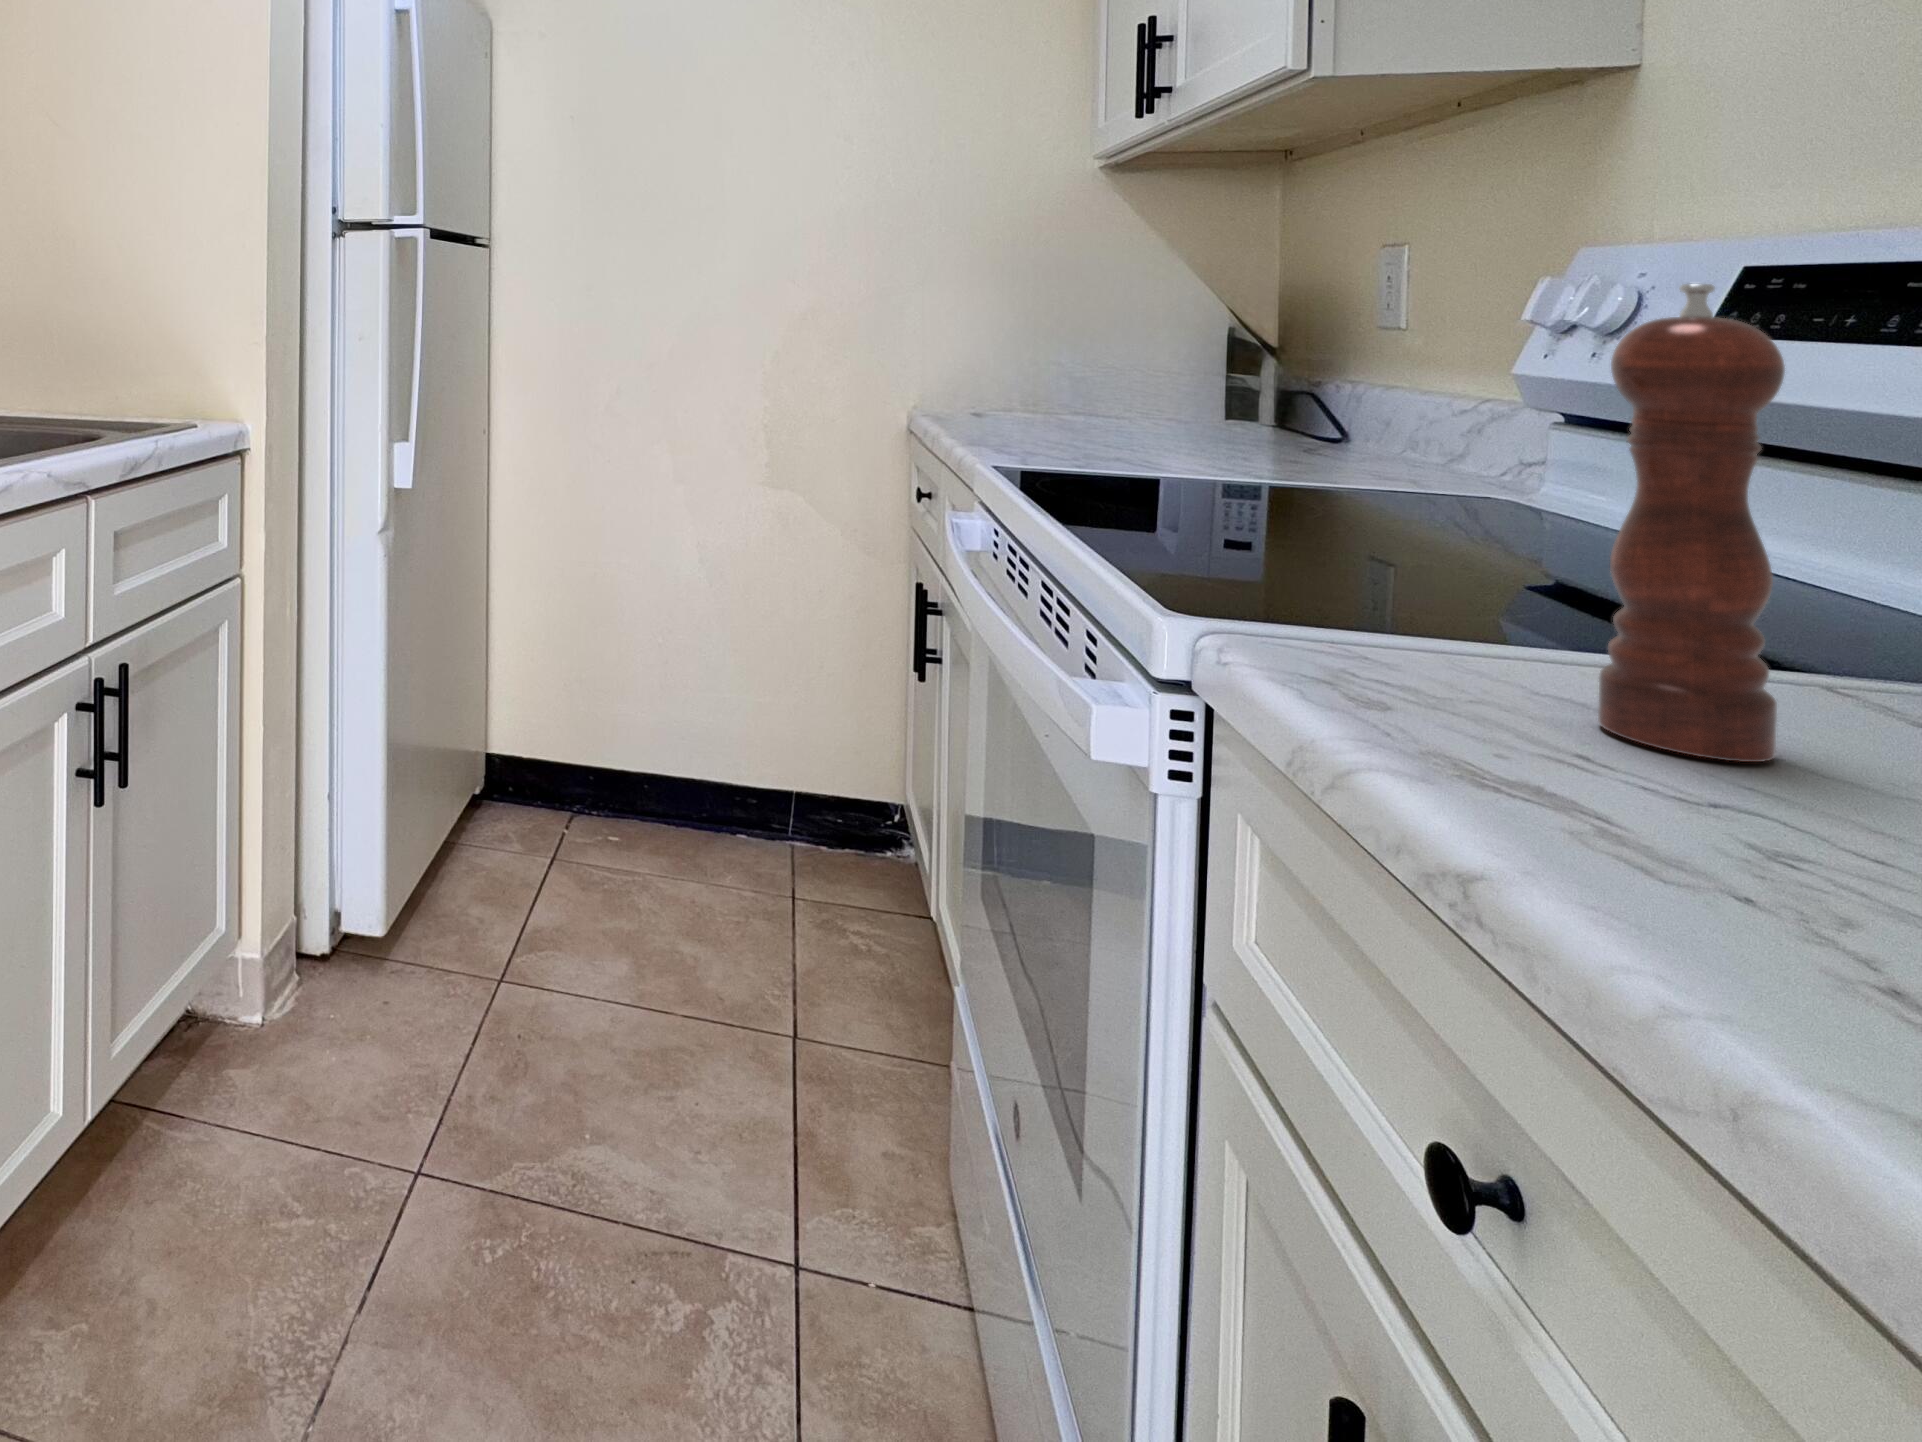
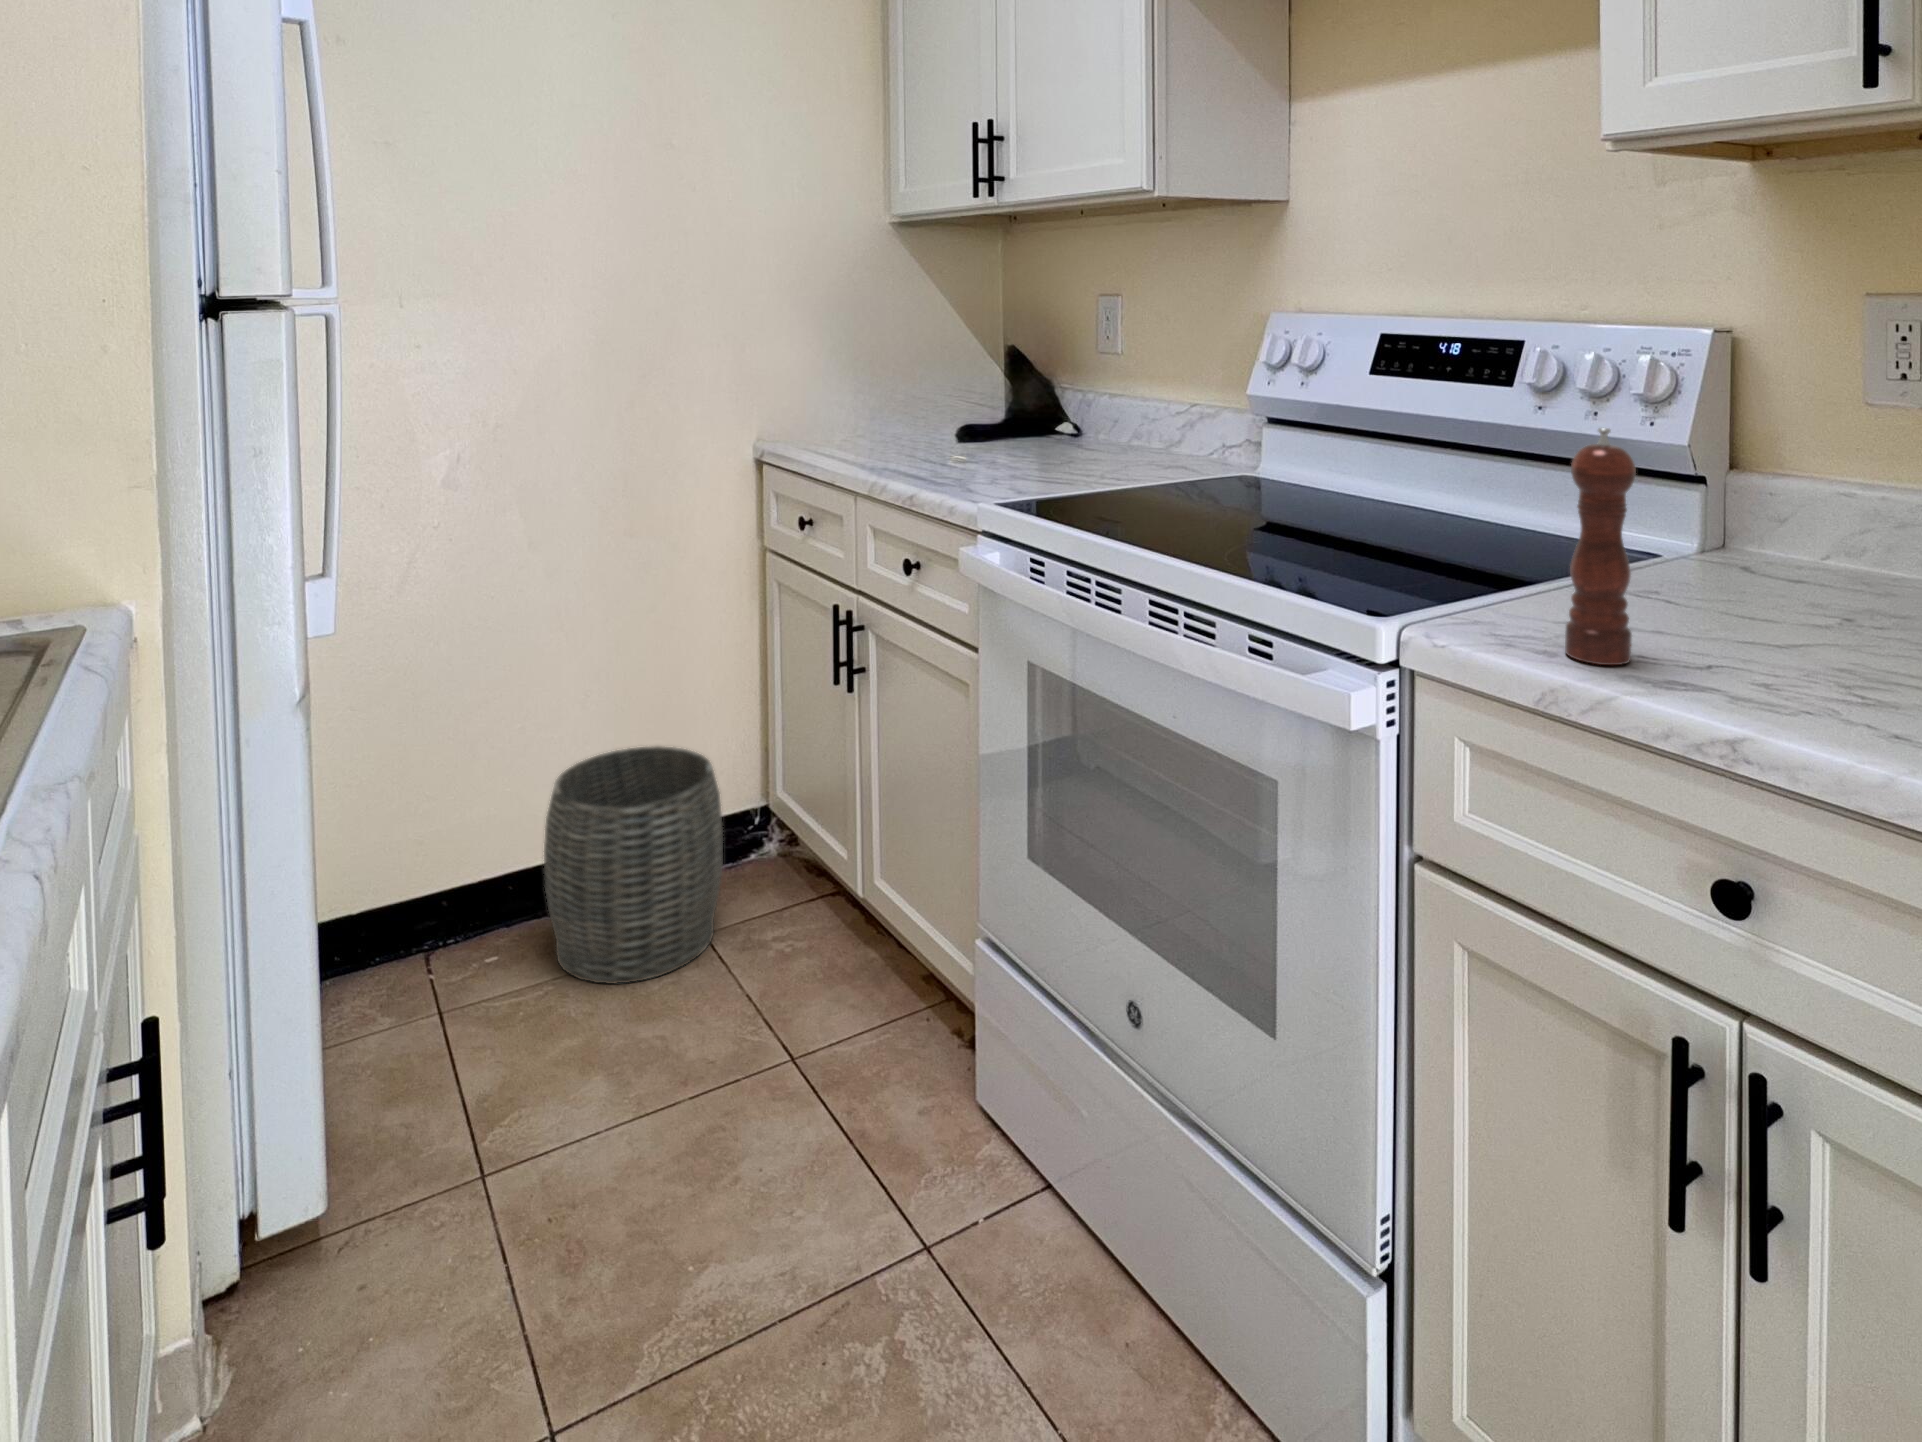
woven basket: none [652,689,819,910] -> present [544,746,723,984]

